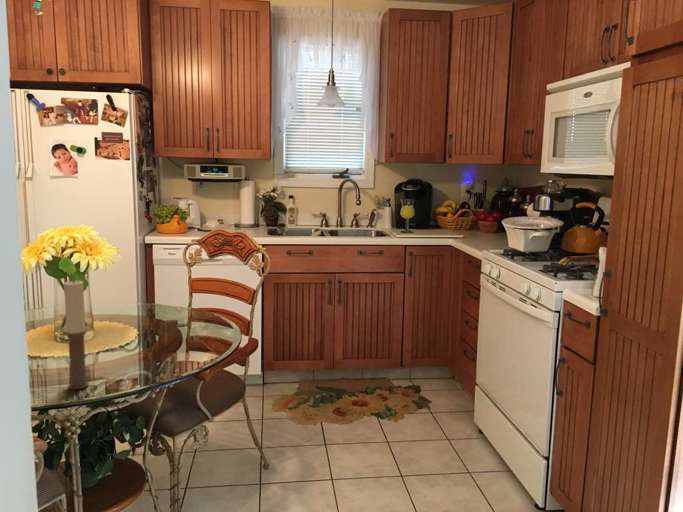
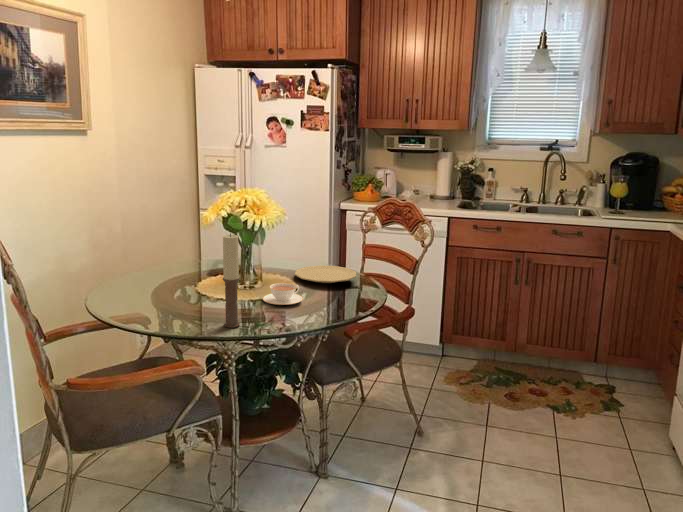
plate: none [124,305,194,325] -> present [295,265,356,283]
teacup: none [100,329,148,355] -> present [263,283,303,305]

